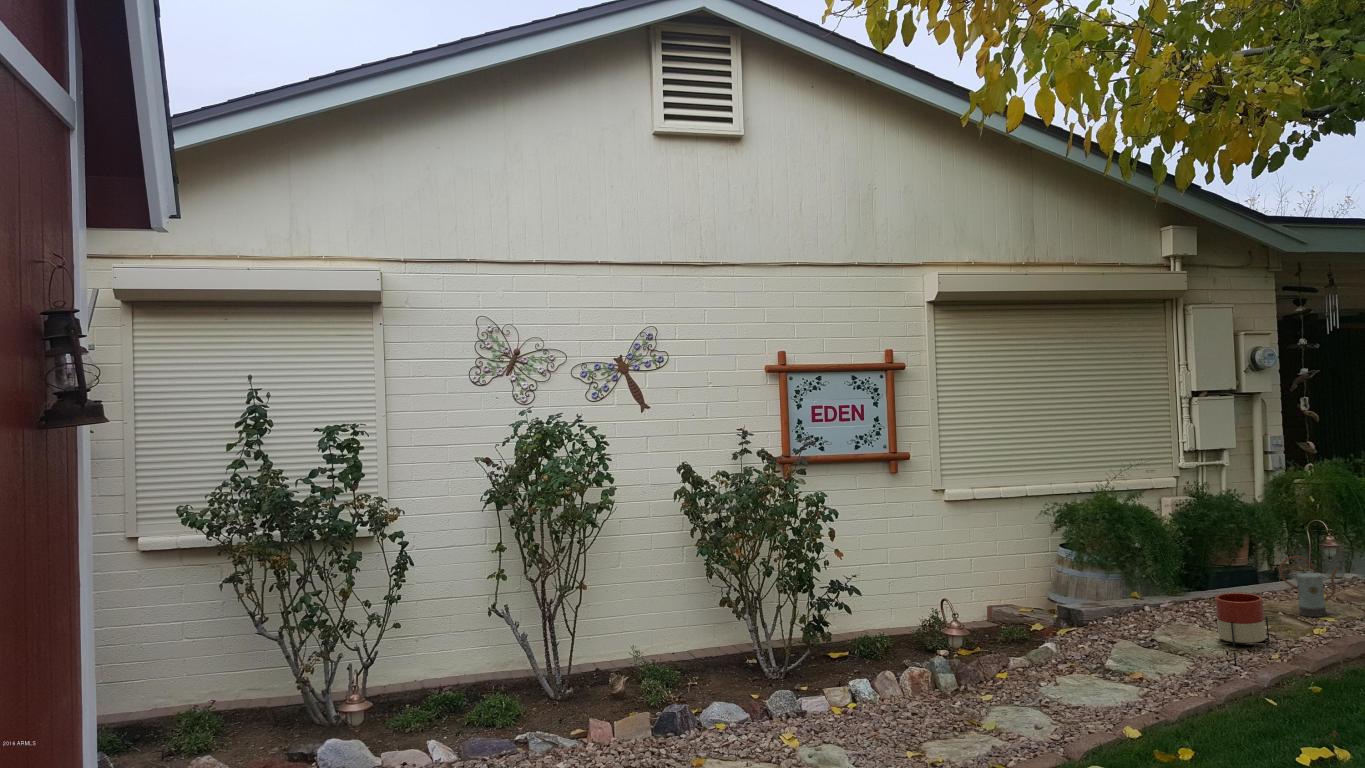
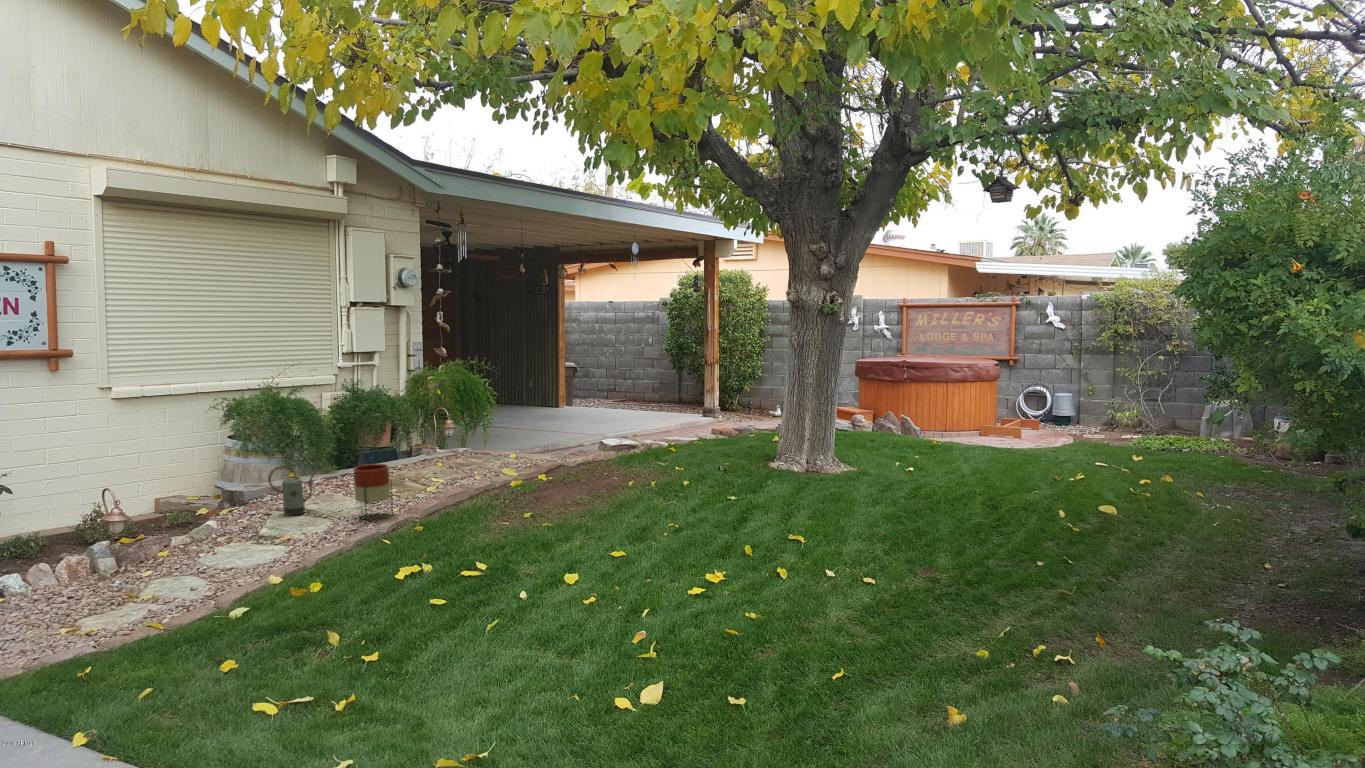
watering can: present [1279,556,1339,617] -> present [268,466,315,516]

